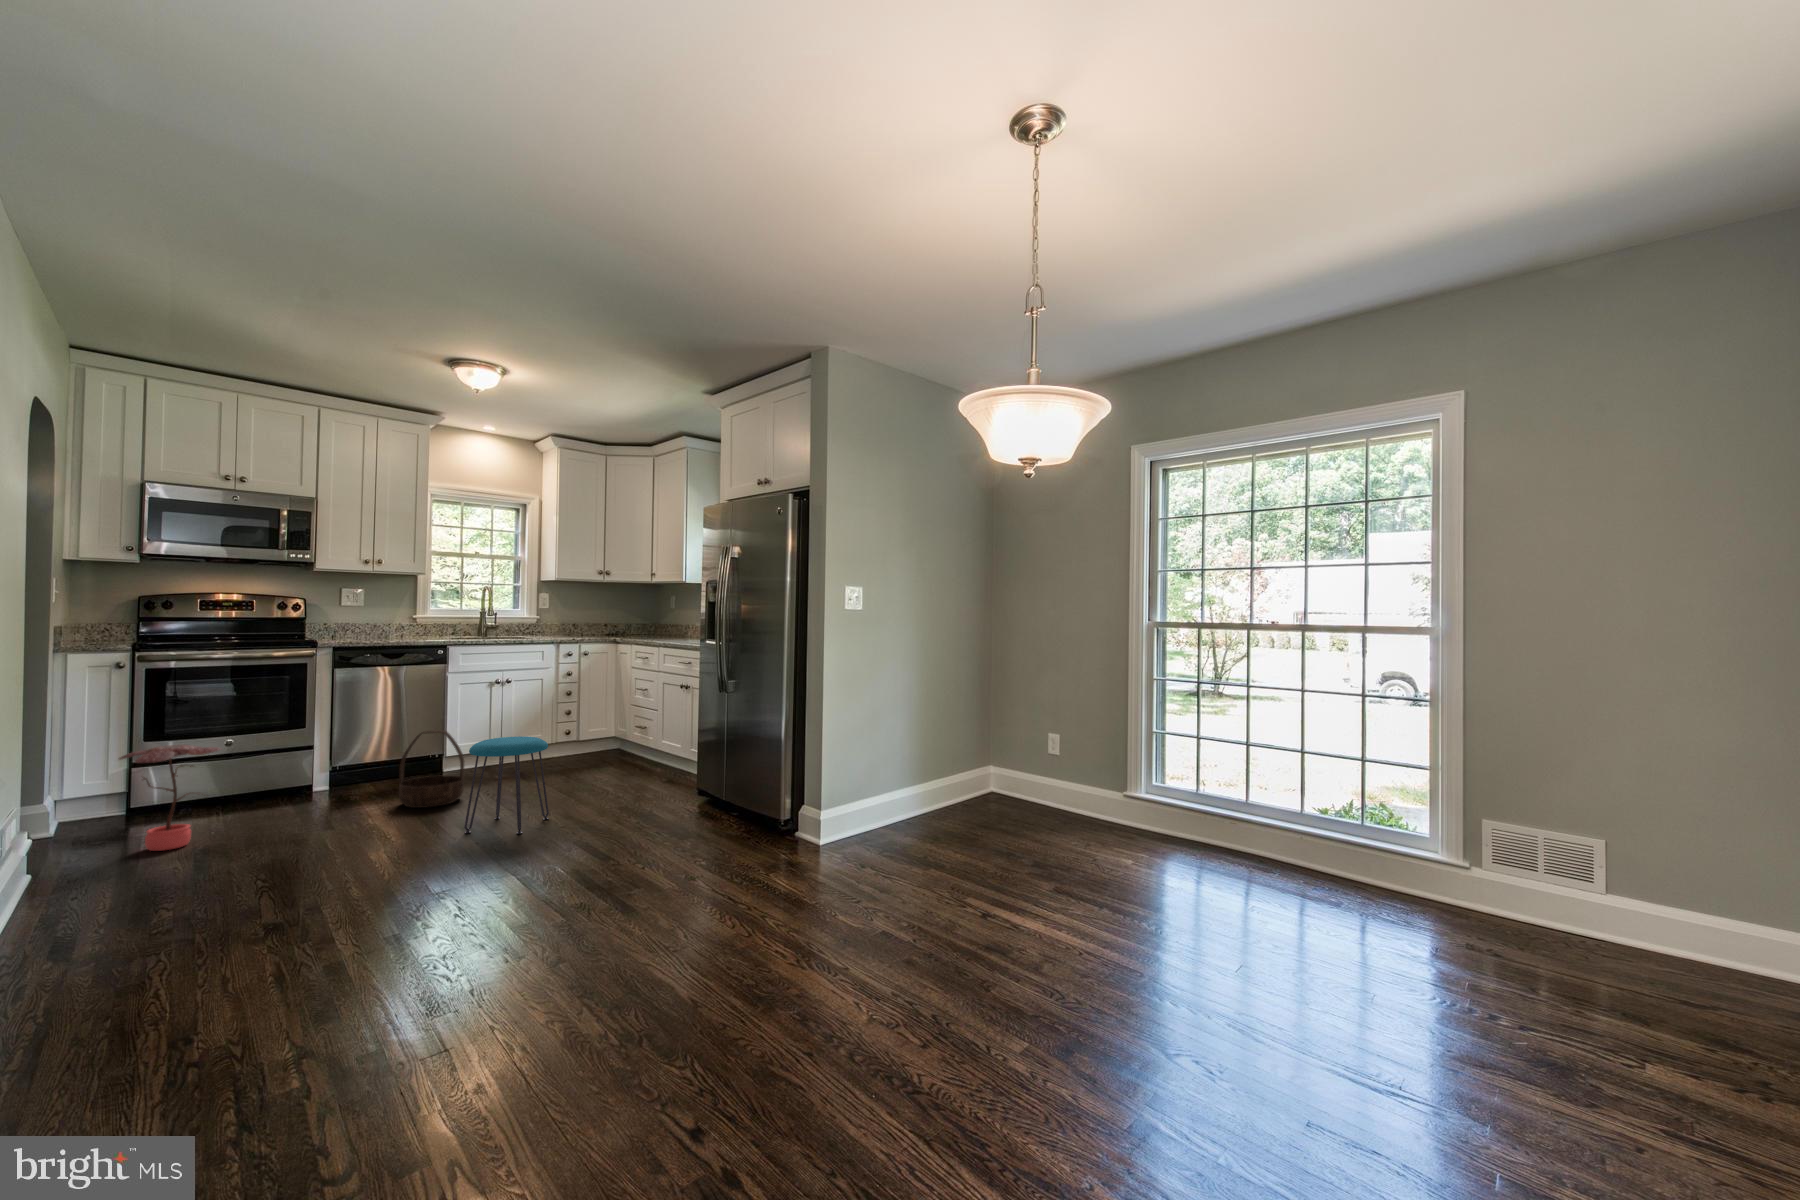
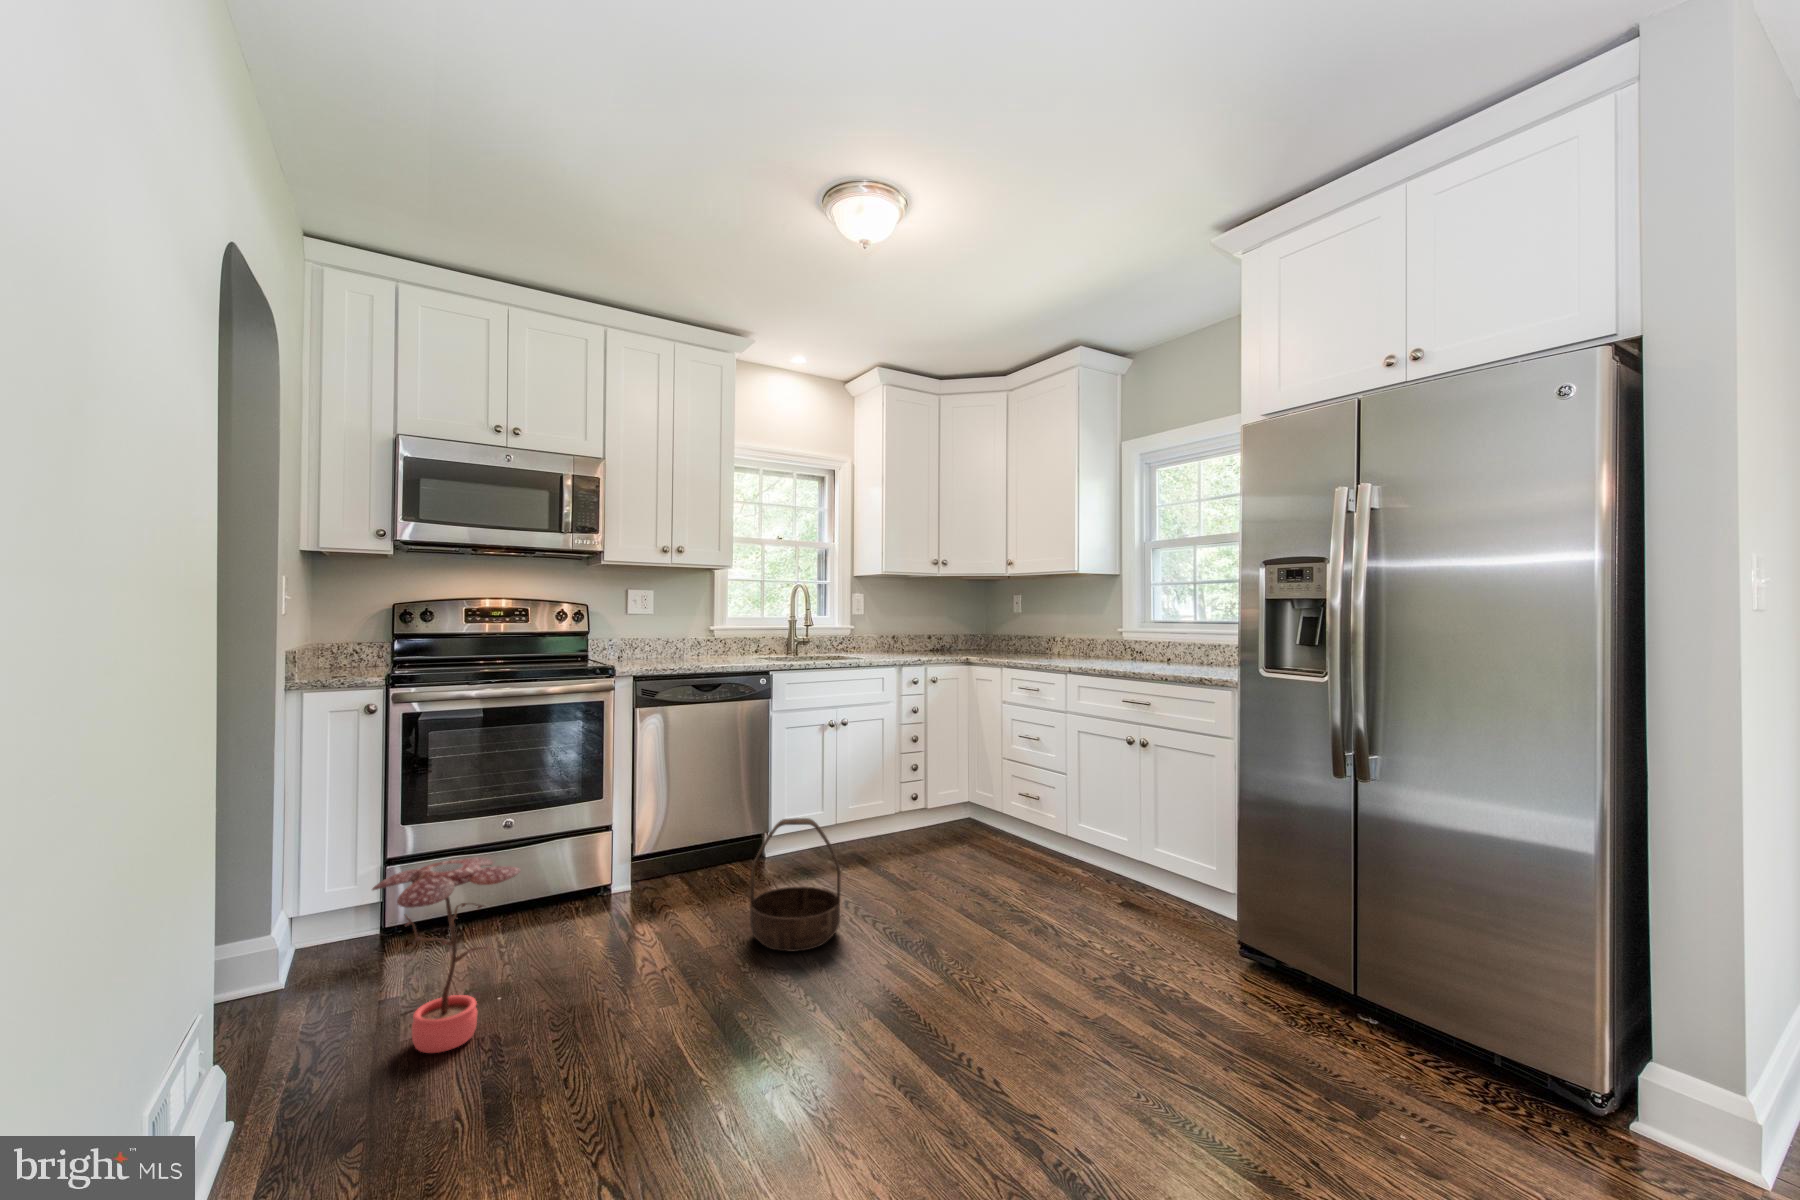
stool: present [464,736,549,834] -> none [908,853,1036,1059]

